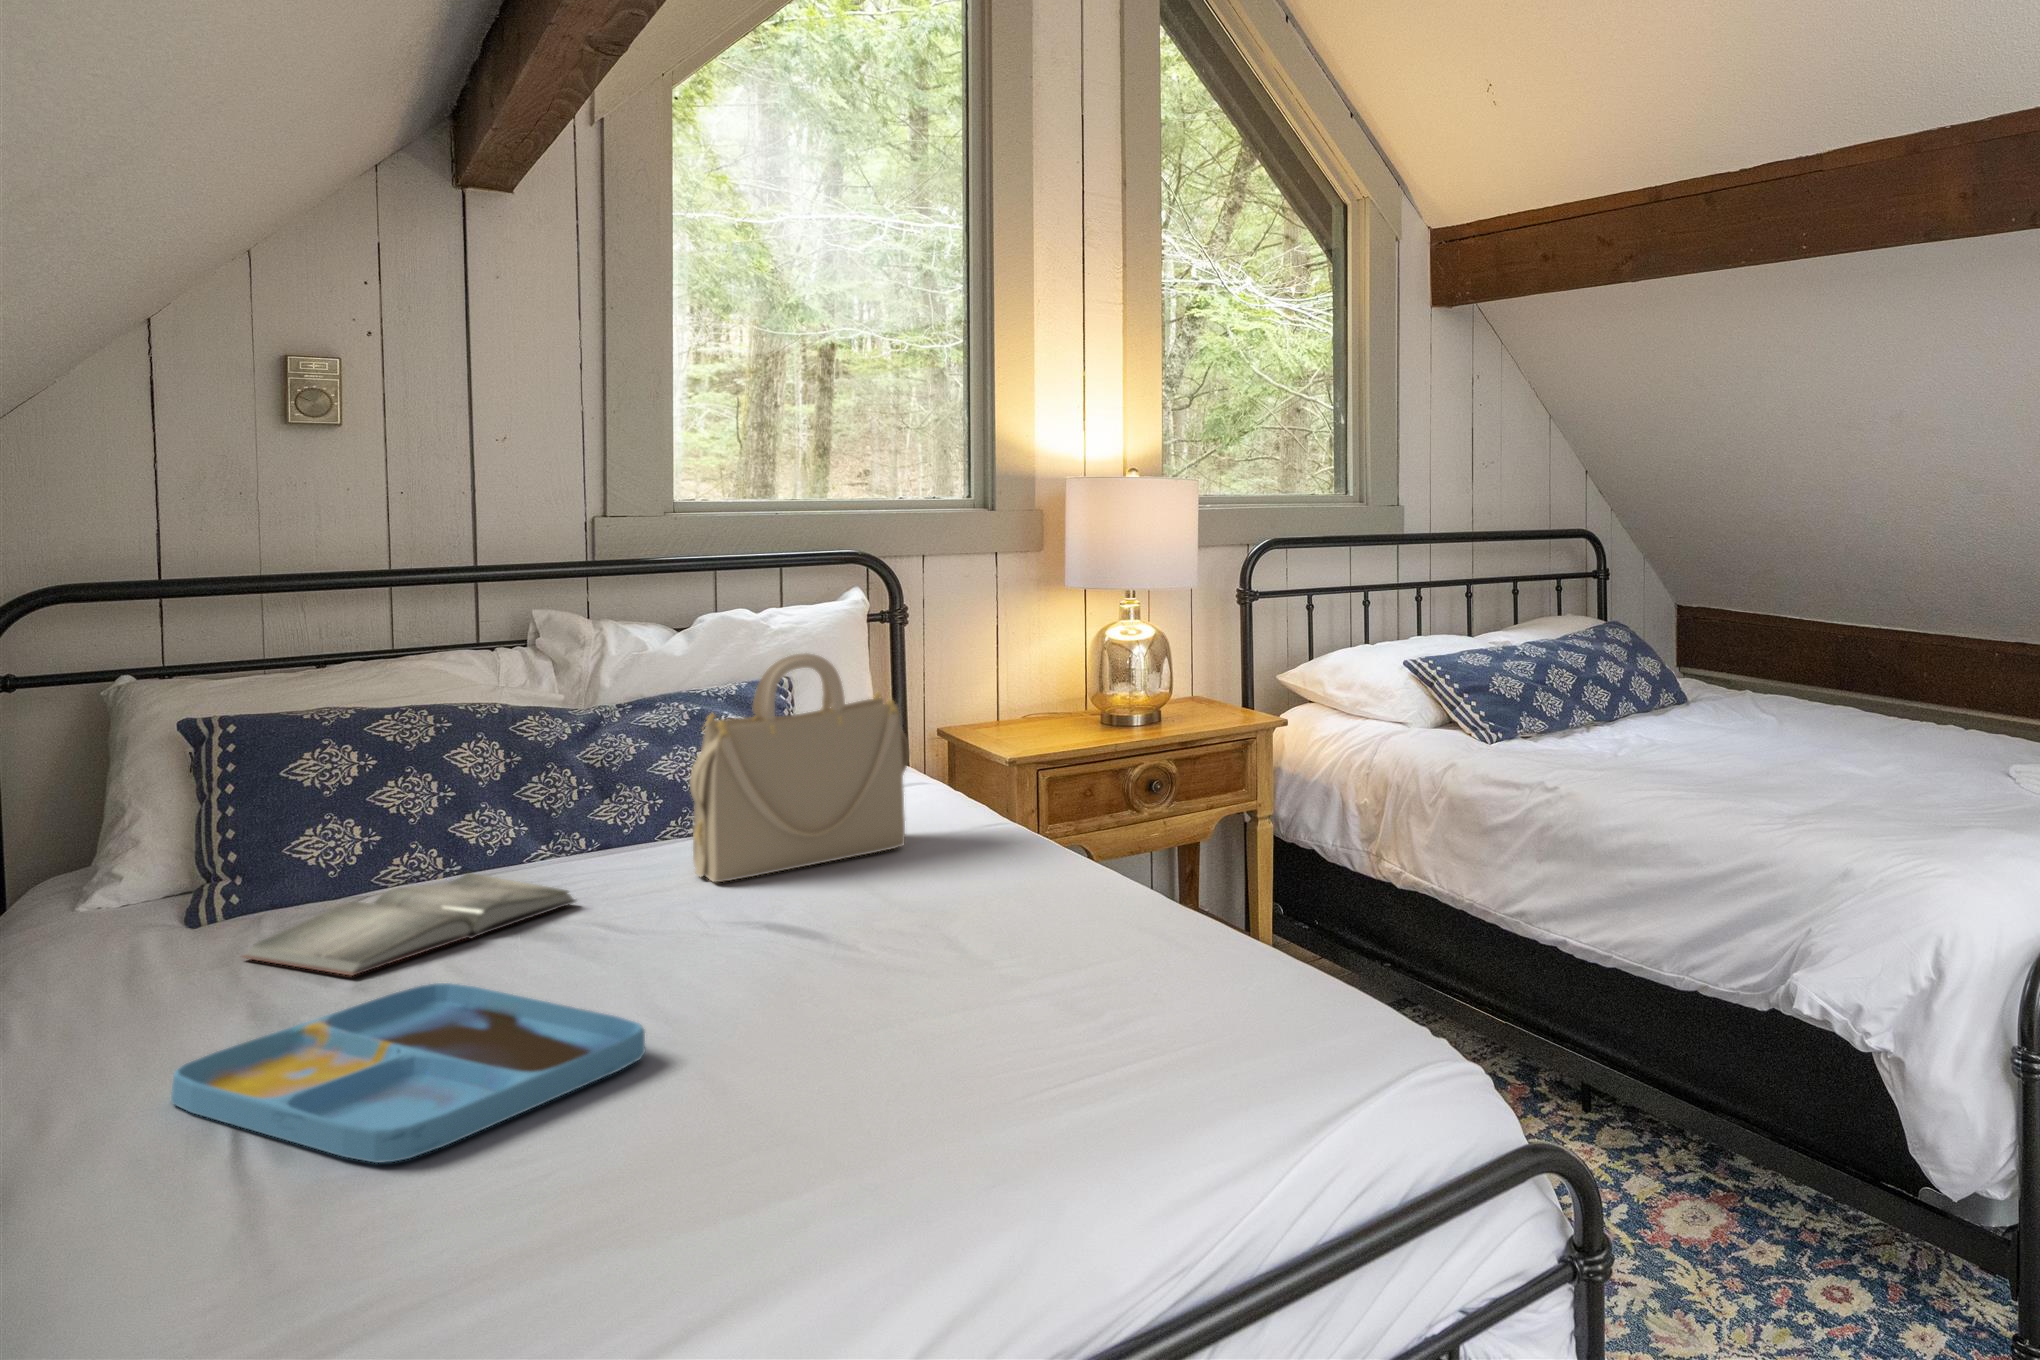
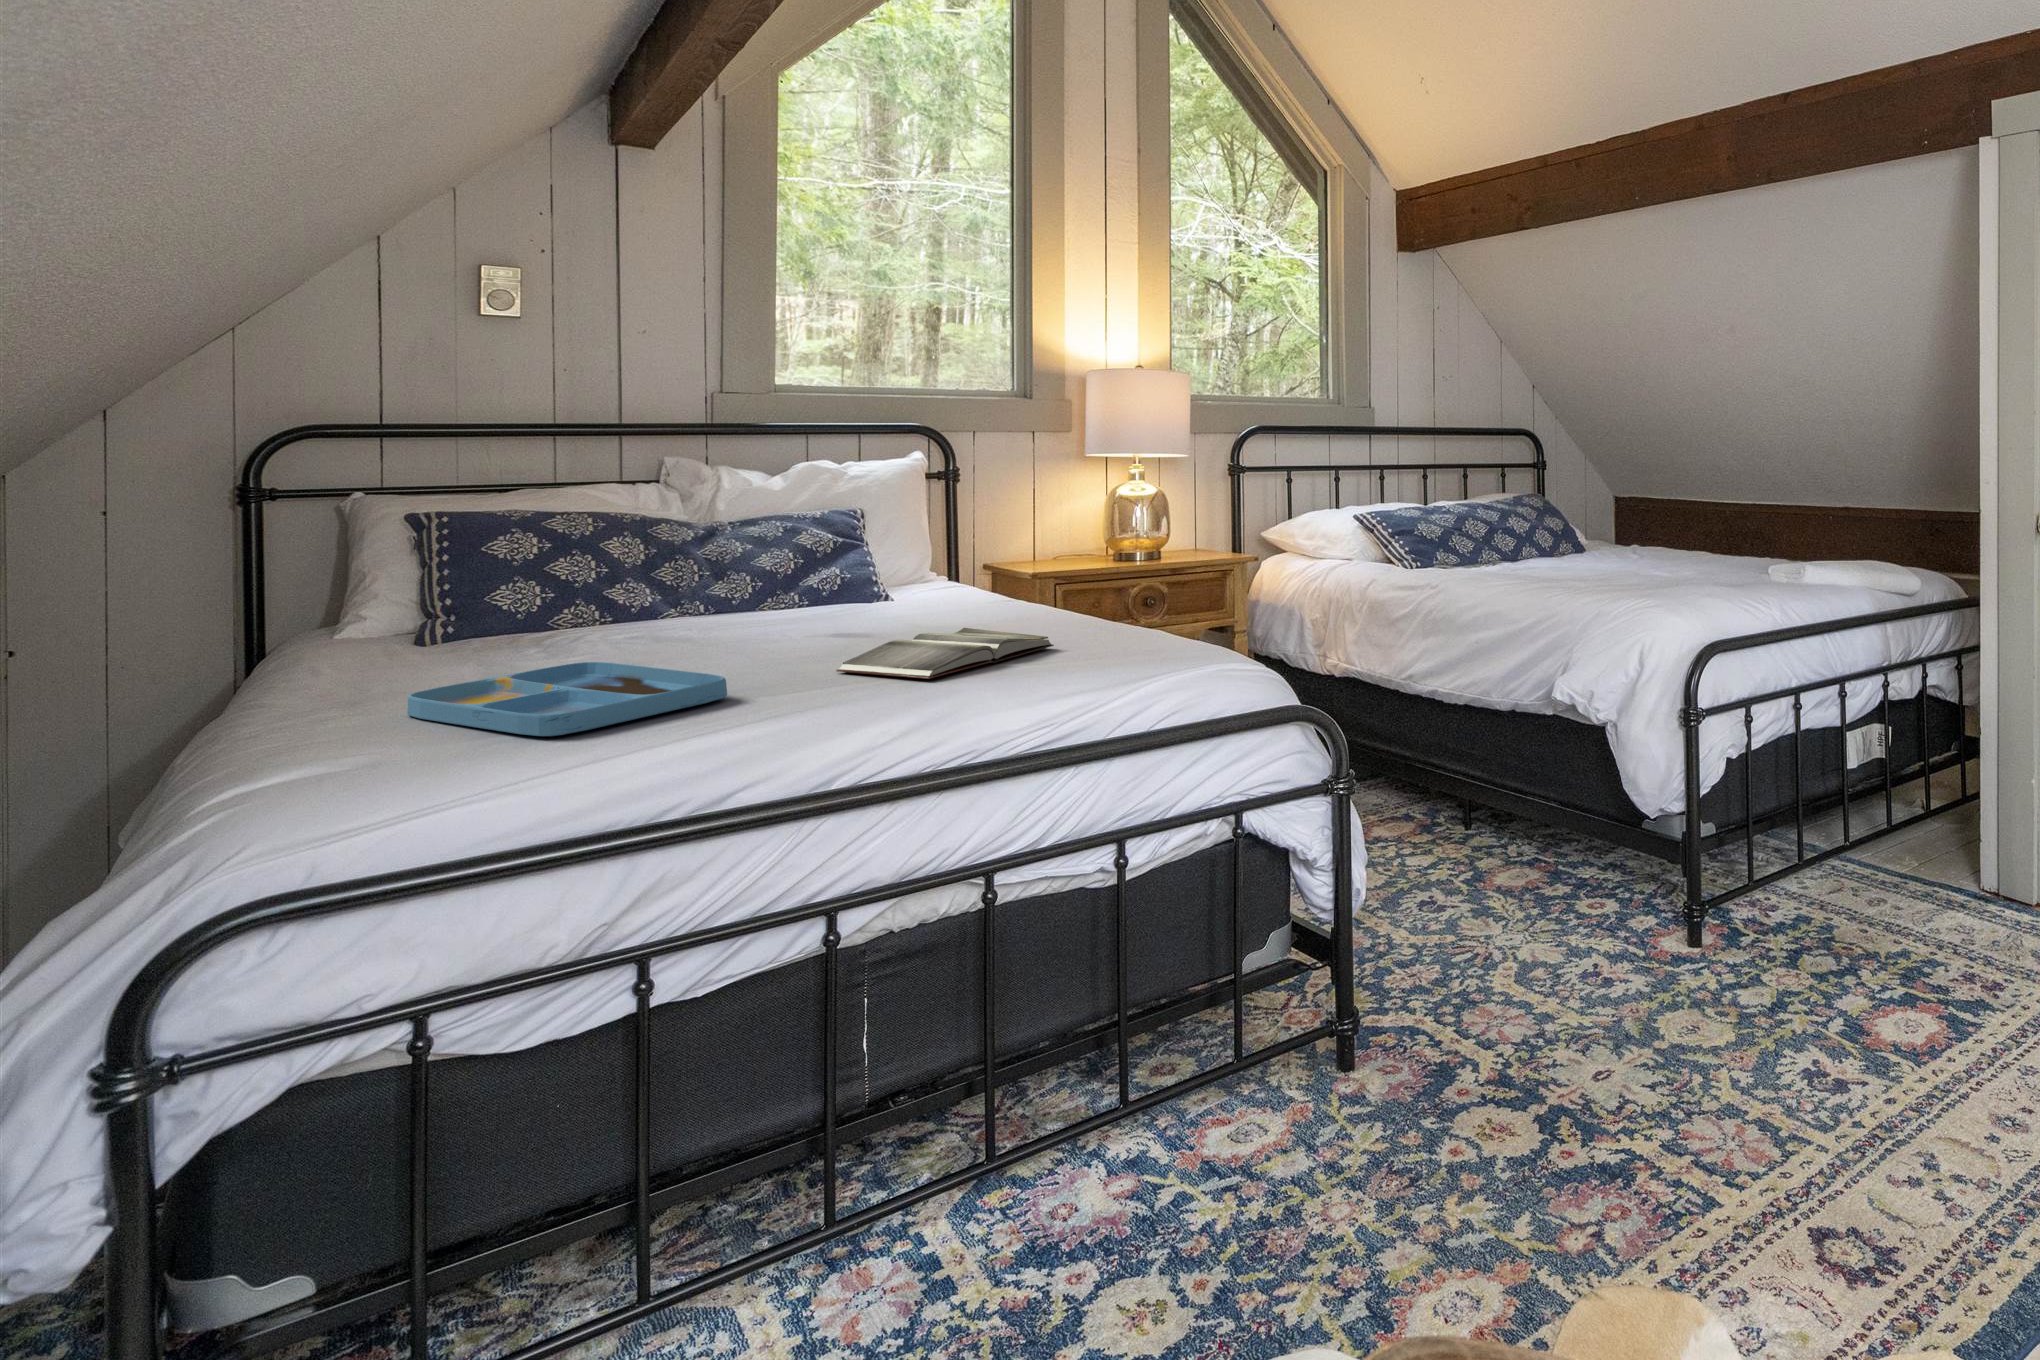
handbag: present [690,653,910,882] -> none [775,469,941,628]
hardback book: present [242,873,576,976] -> present [836,628,1054,679]

